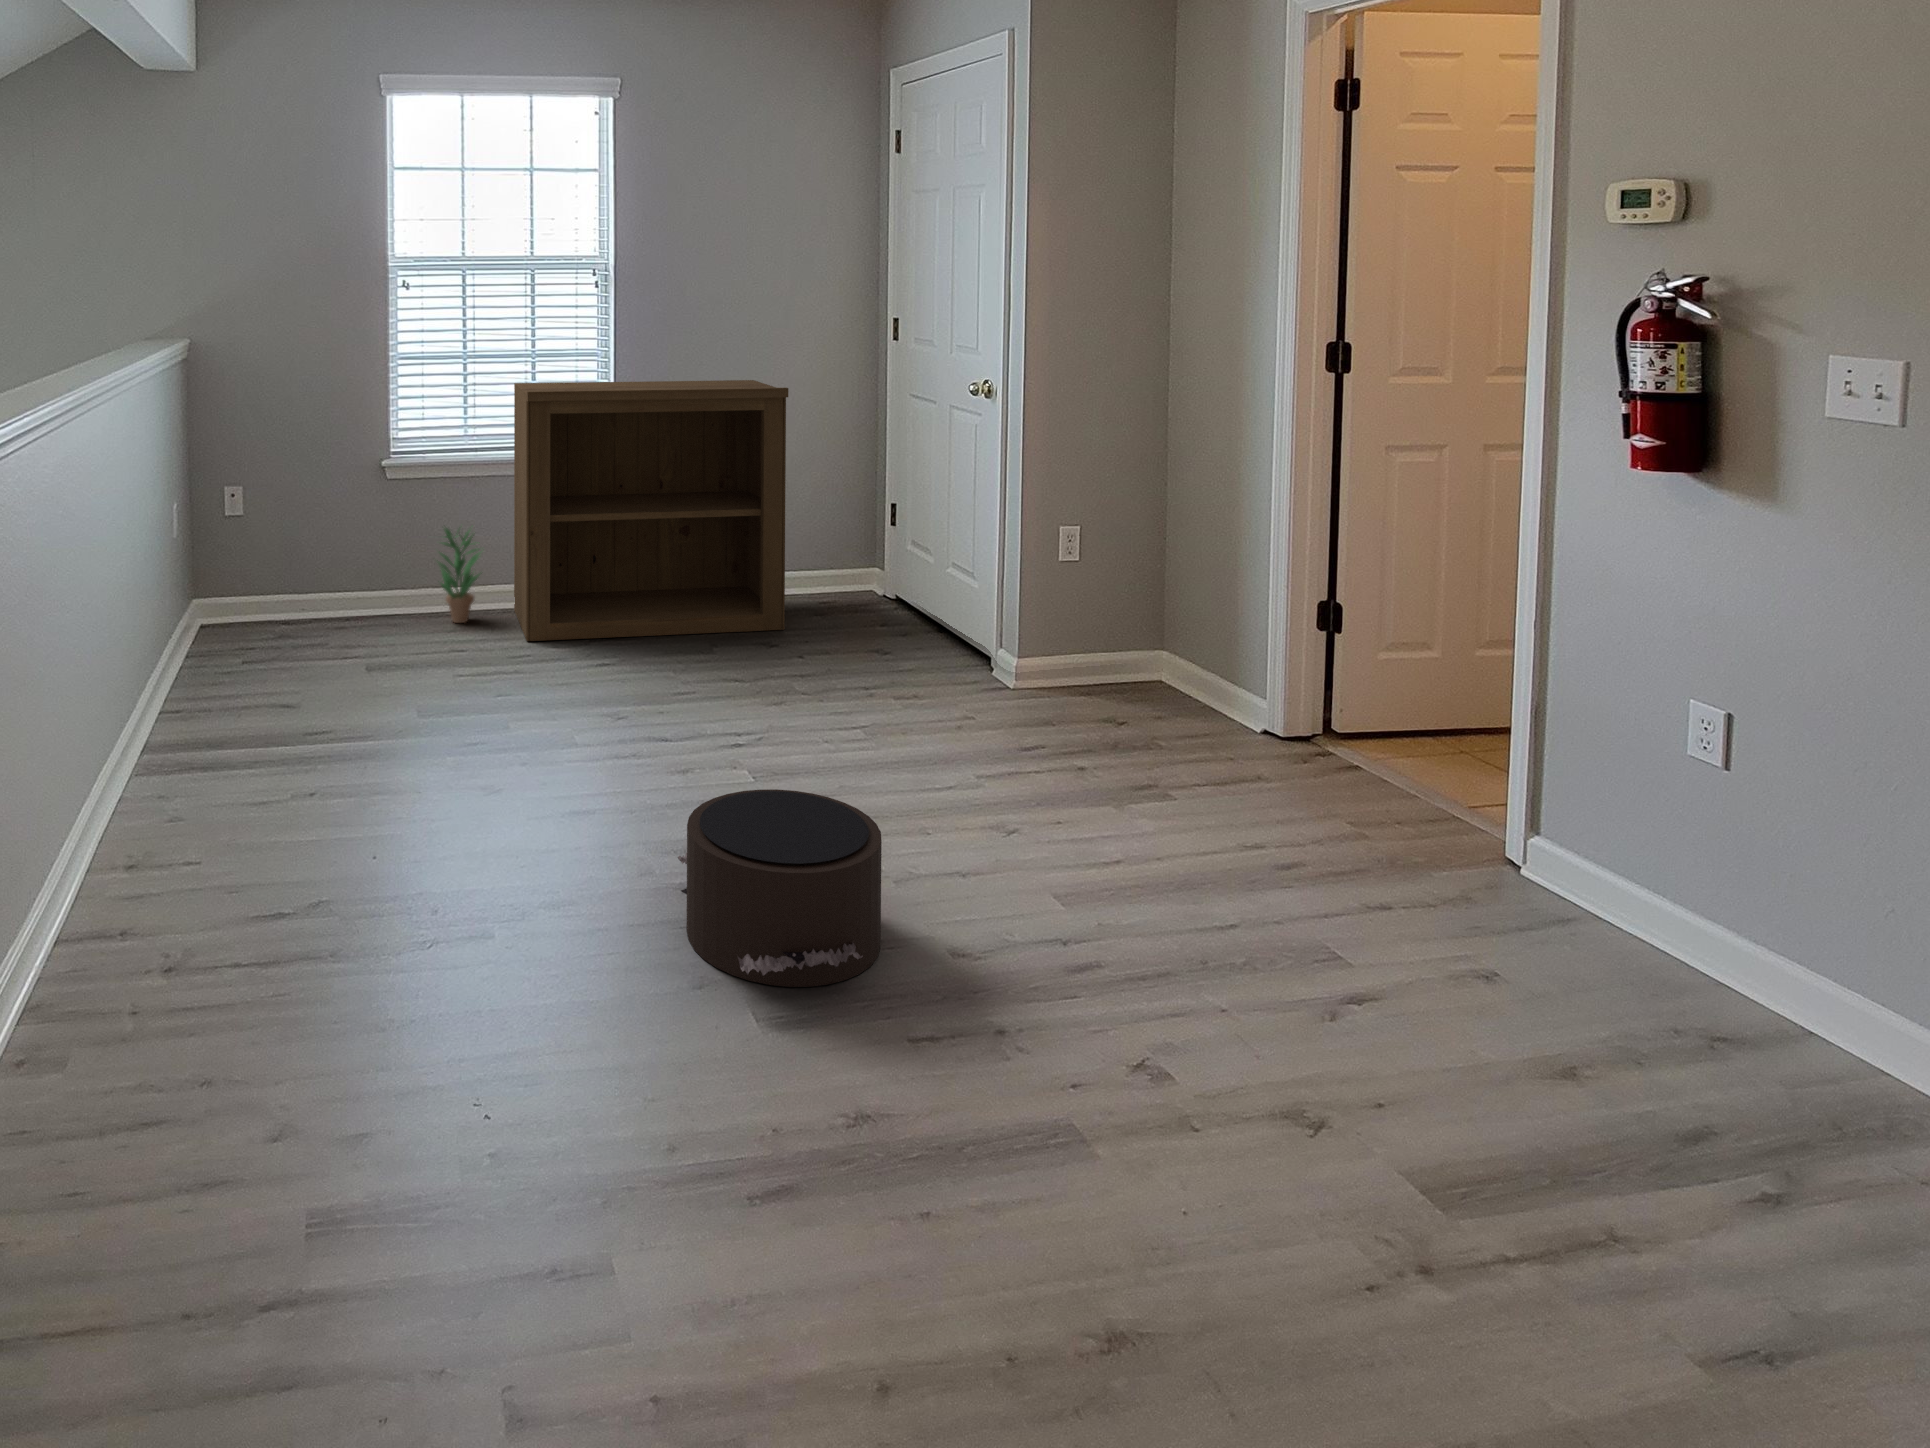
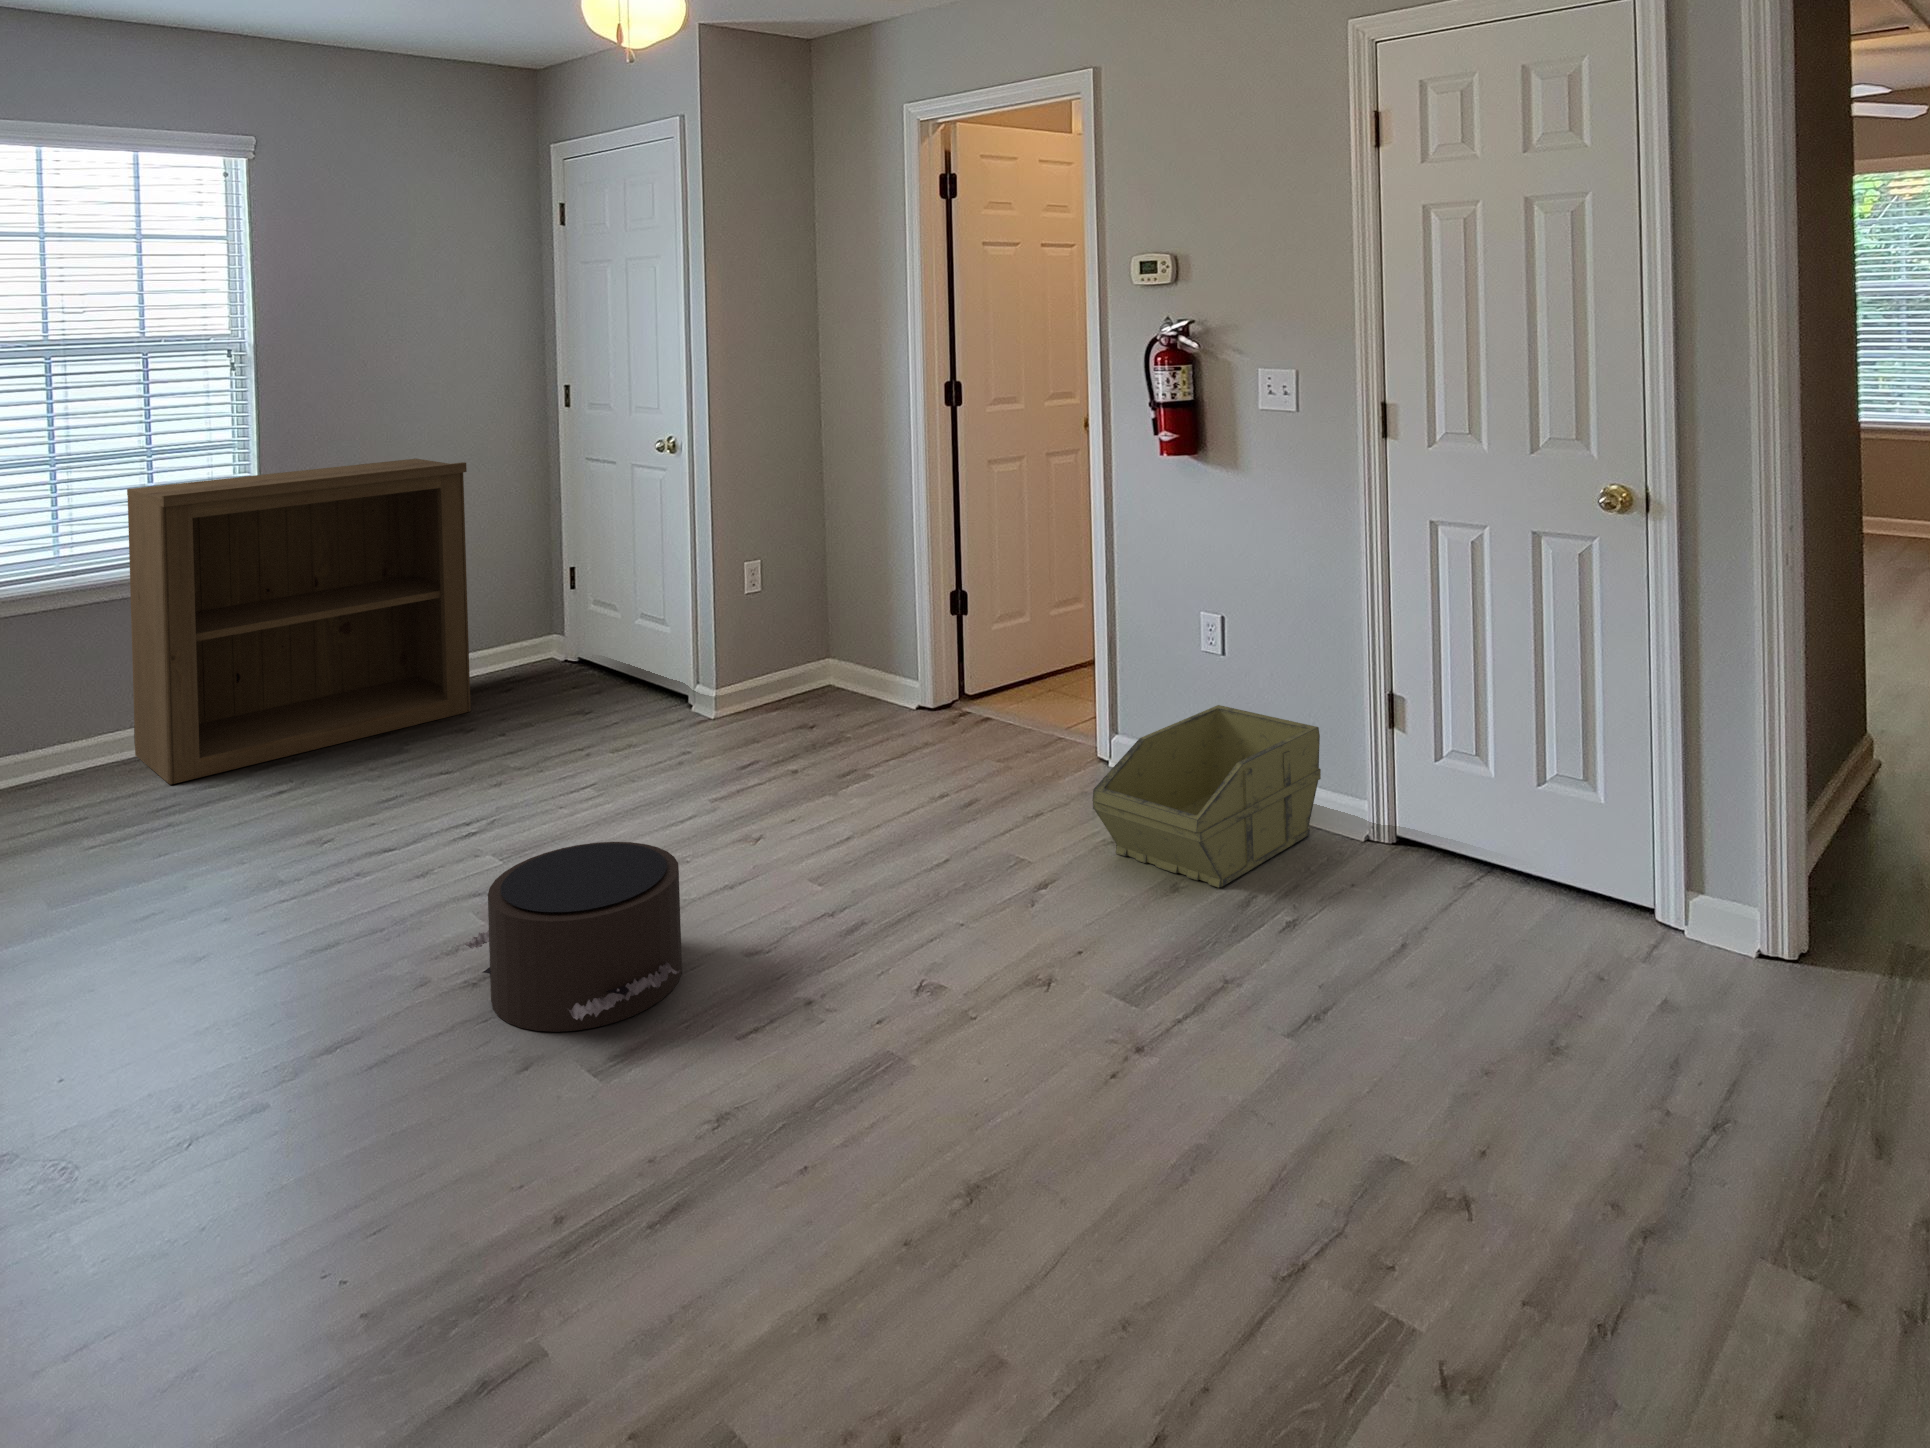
potted plant: present [439,528,480,623] -> none [24,662,100,785]
storage bin: none [1454,837,1899,1101] -> present [1092,705,1321,888]

